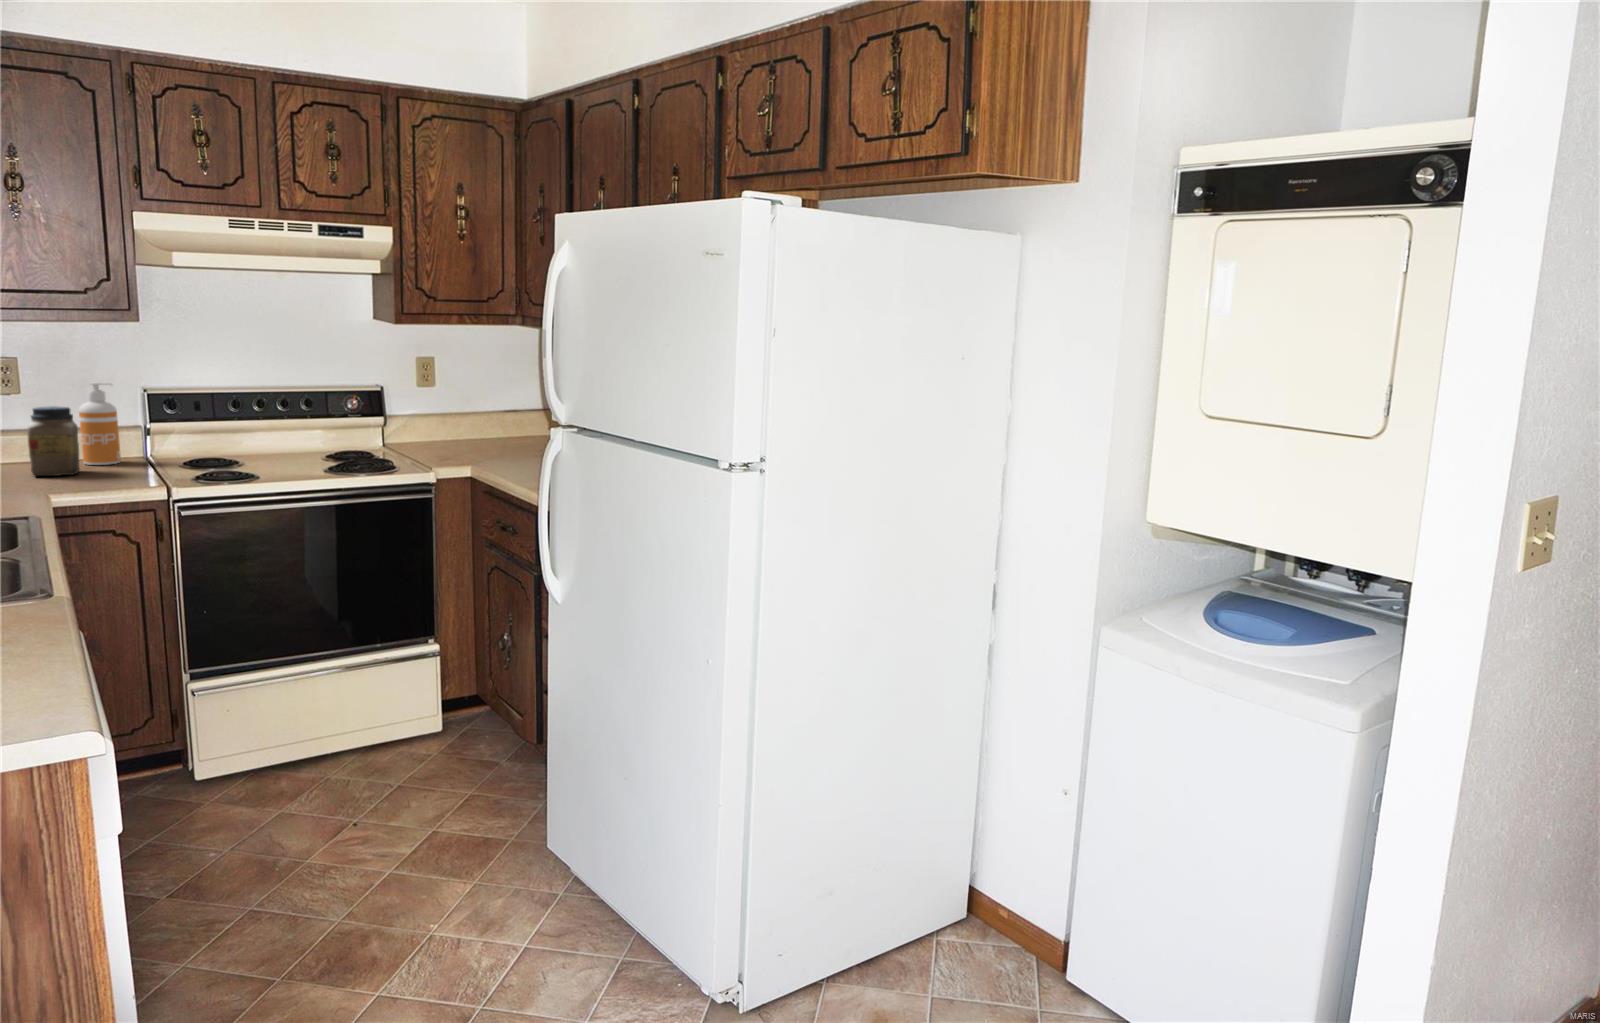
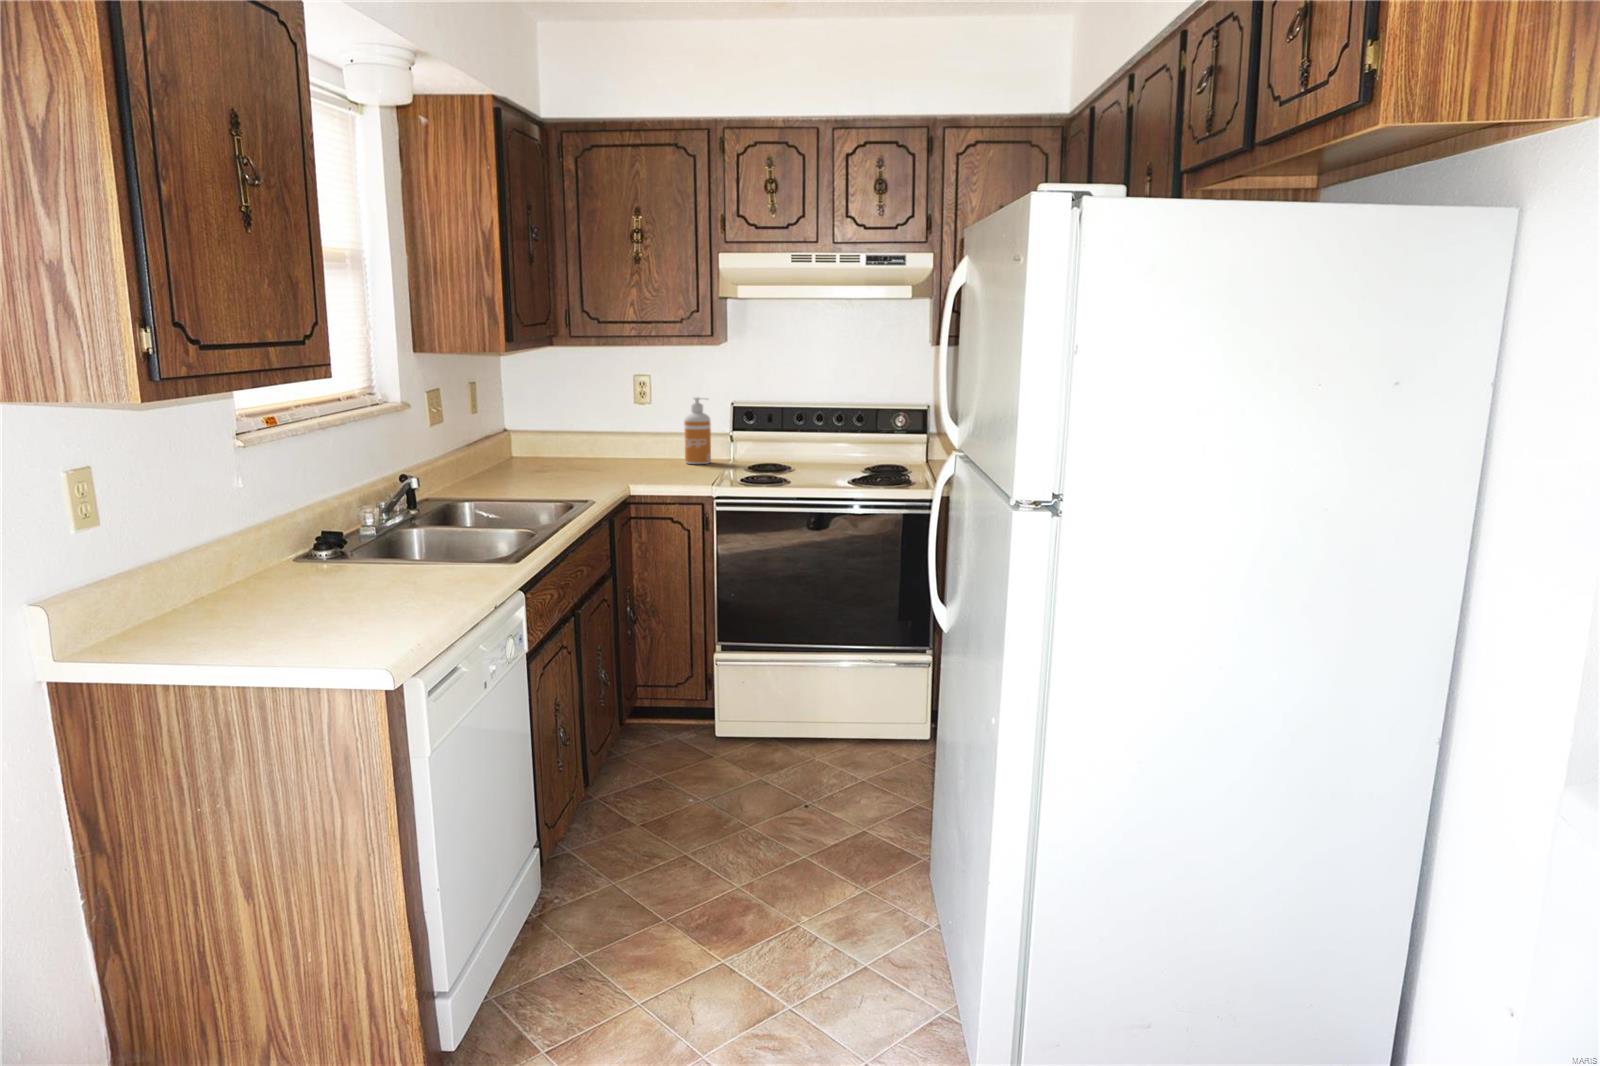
jar: present [27,406,80,476] -> none [639,415,676,470]

